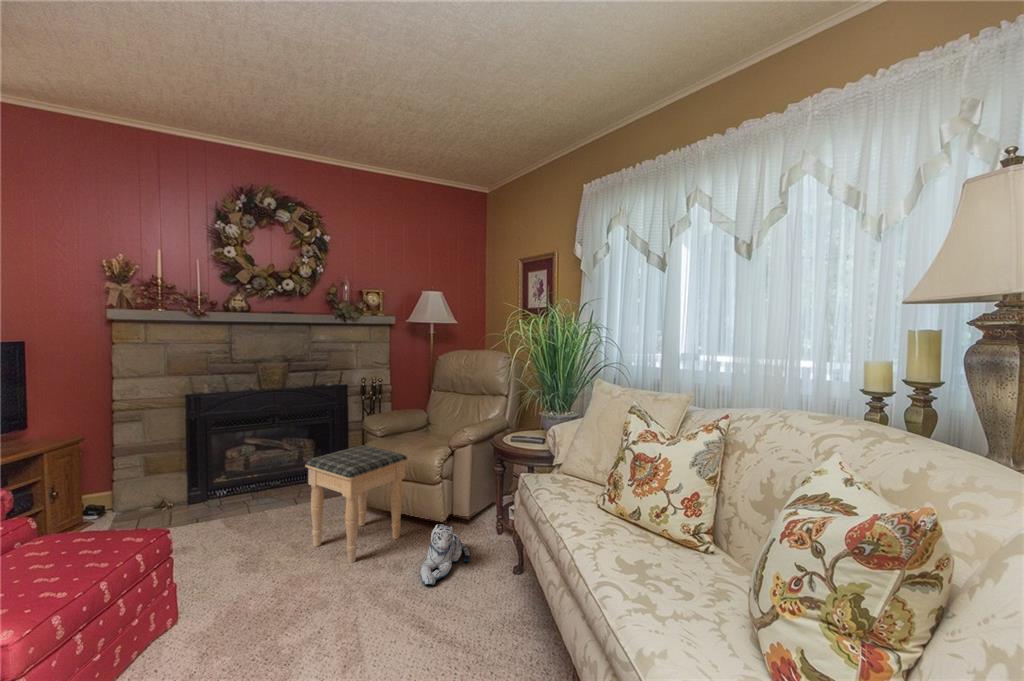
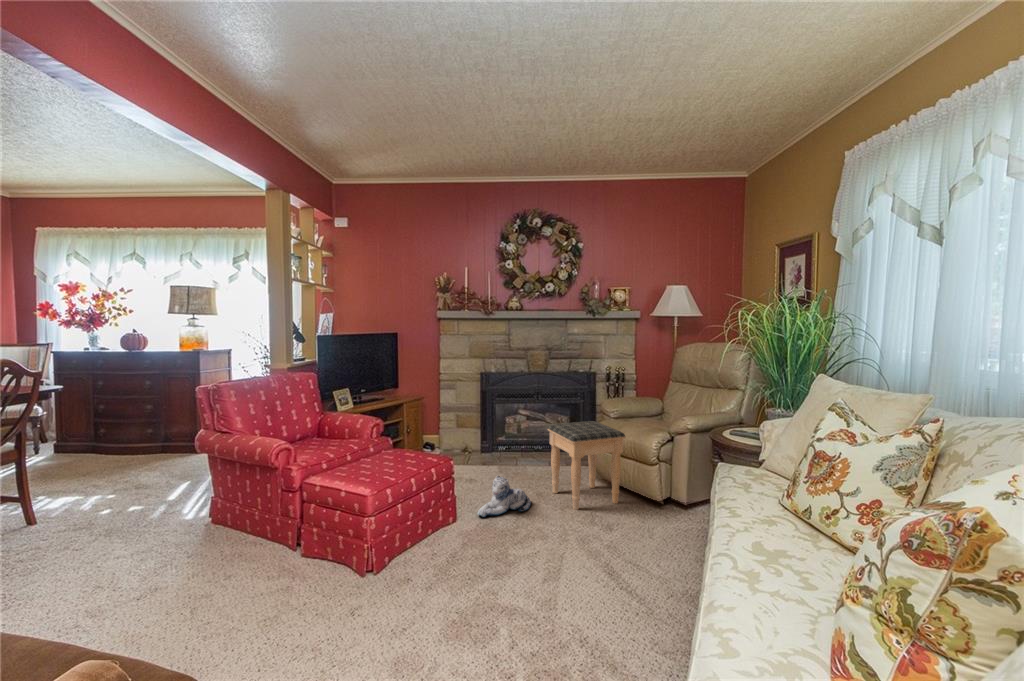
plush toy: present [420,524,470,585] -> present [477,476,531,517]

